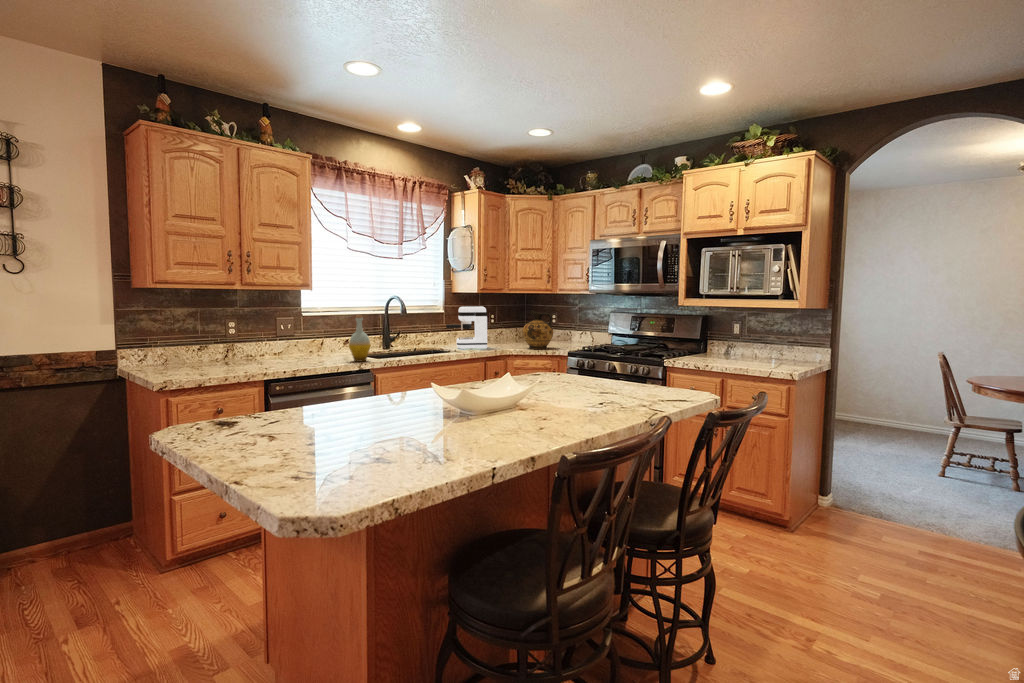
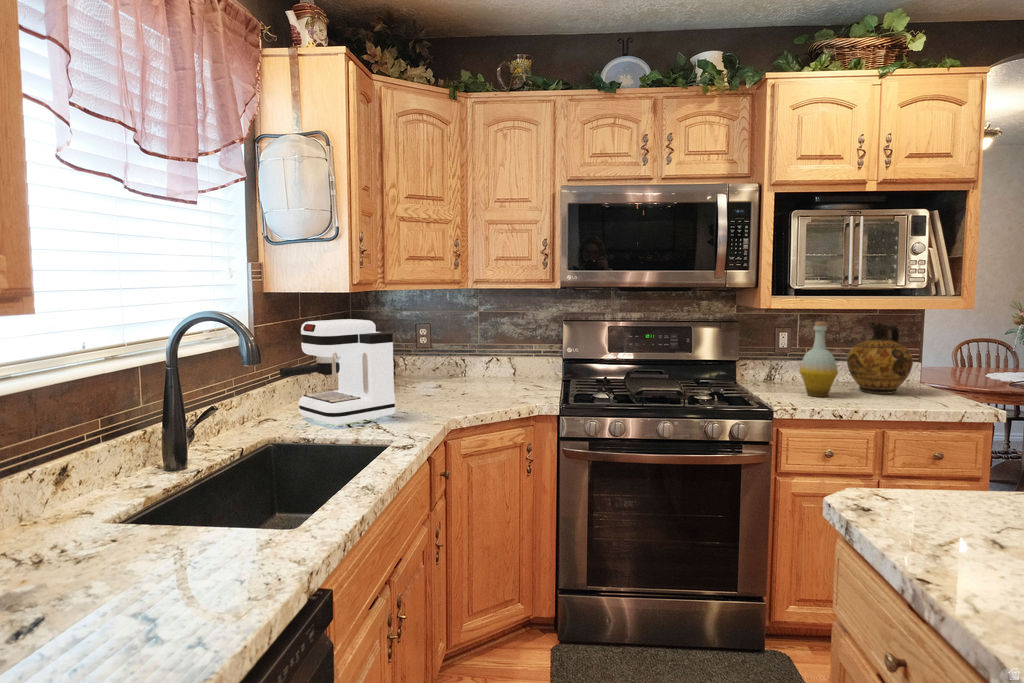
ceramic jug: present [523,311,553,349] -> present [847,322,913,394]
bottle: present [349,315,371,362] -> present [799,322,838,397]

